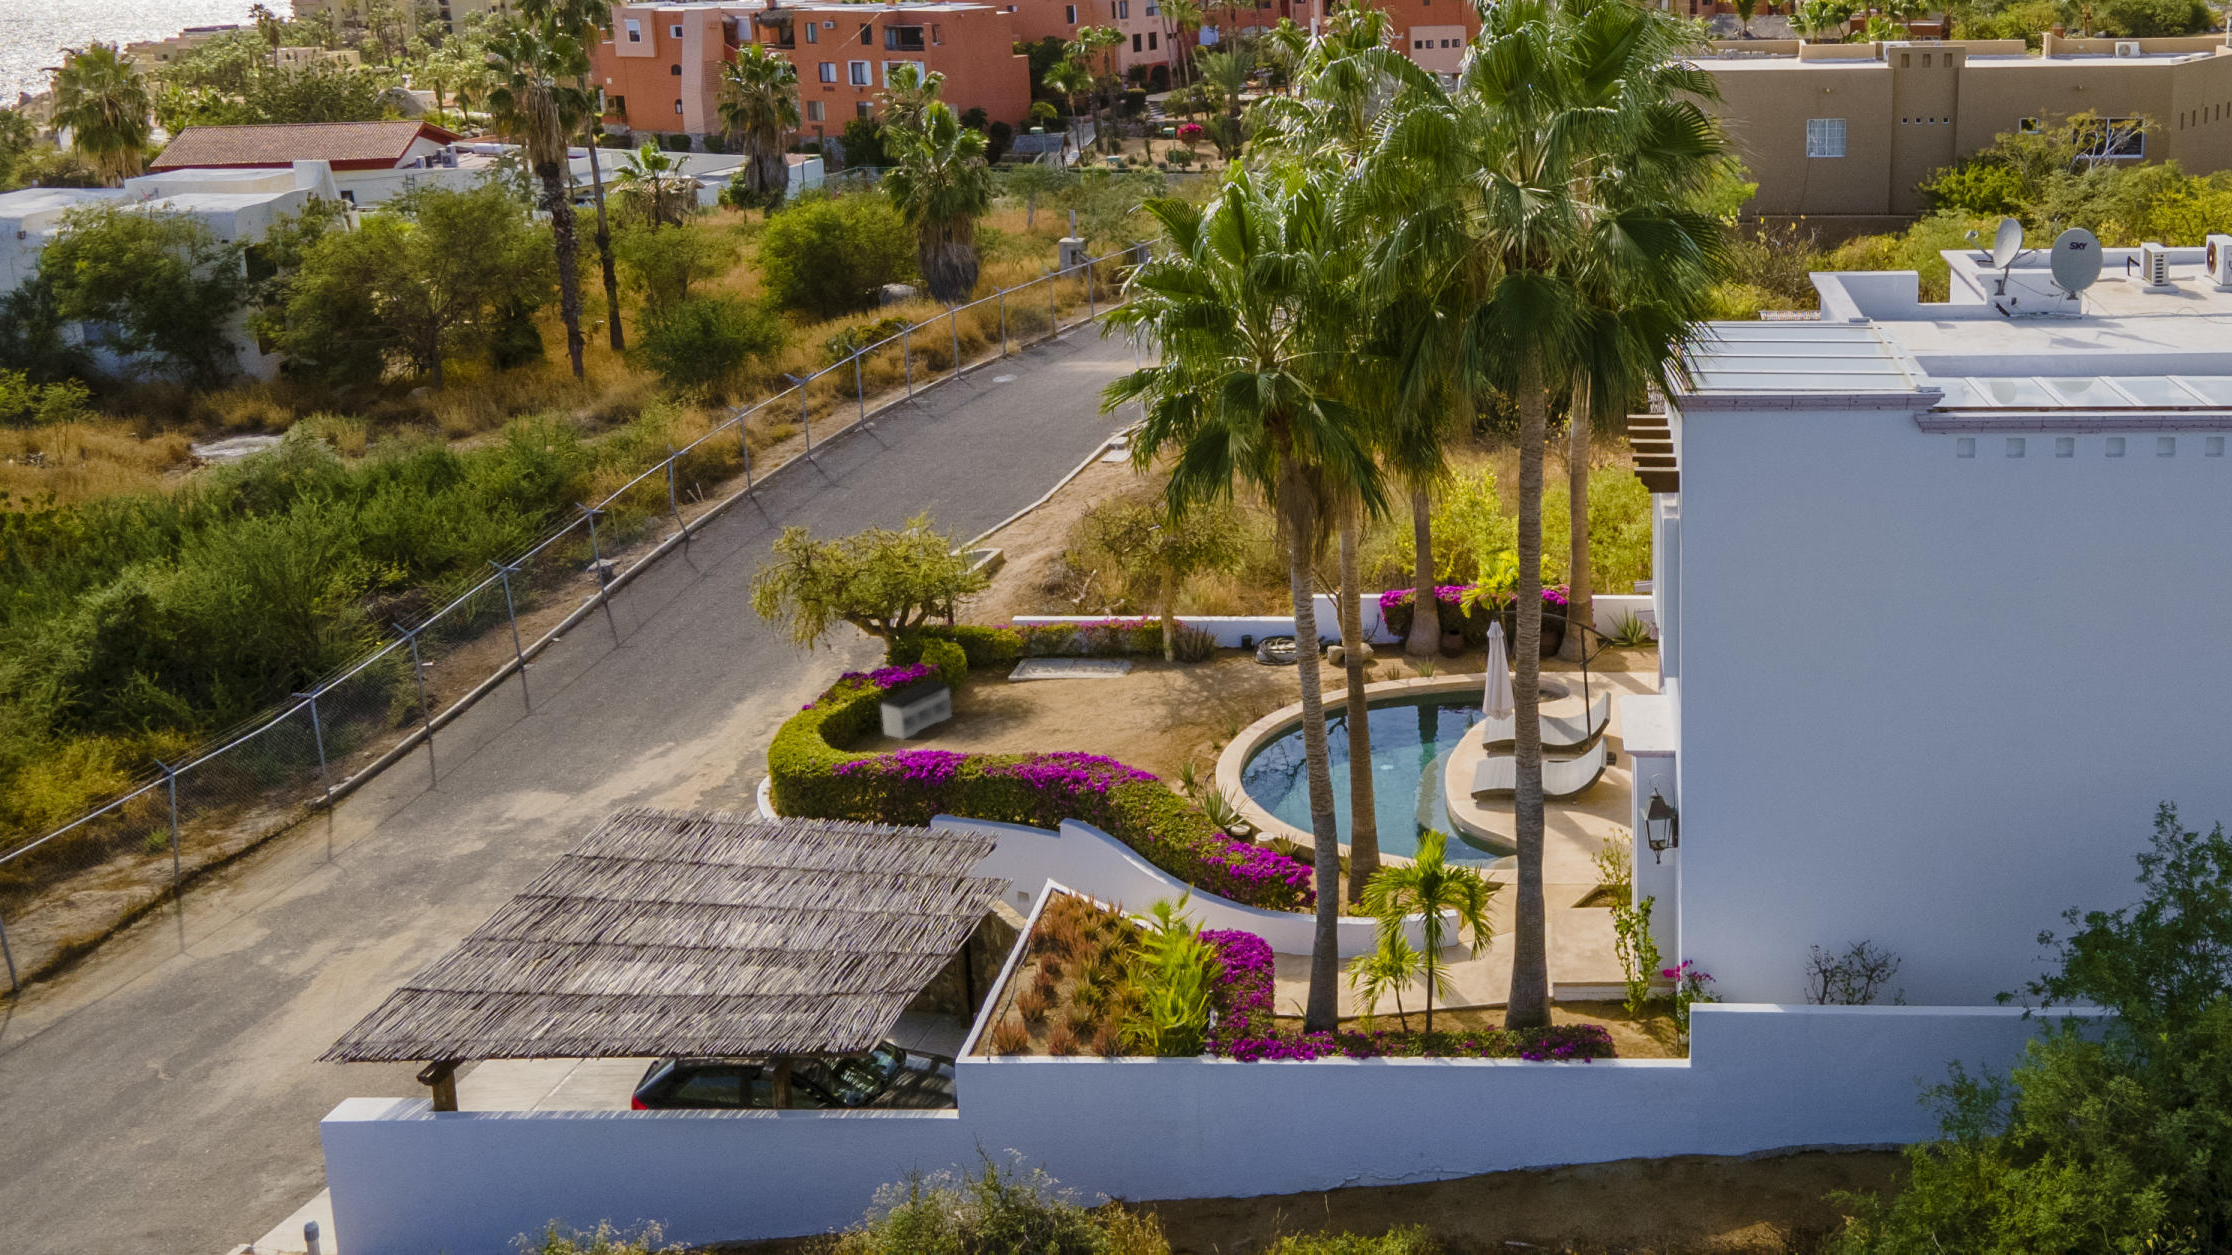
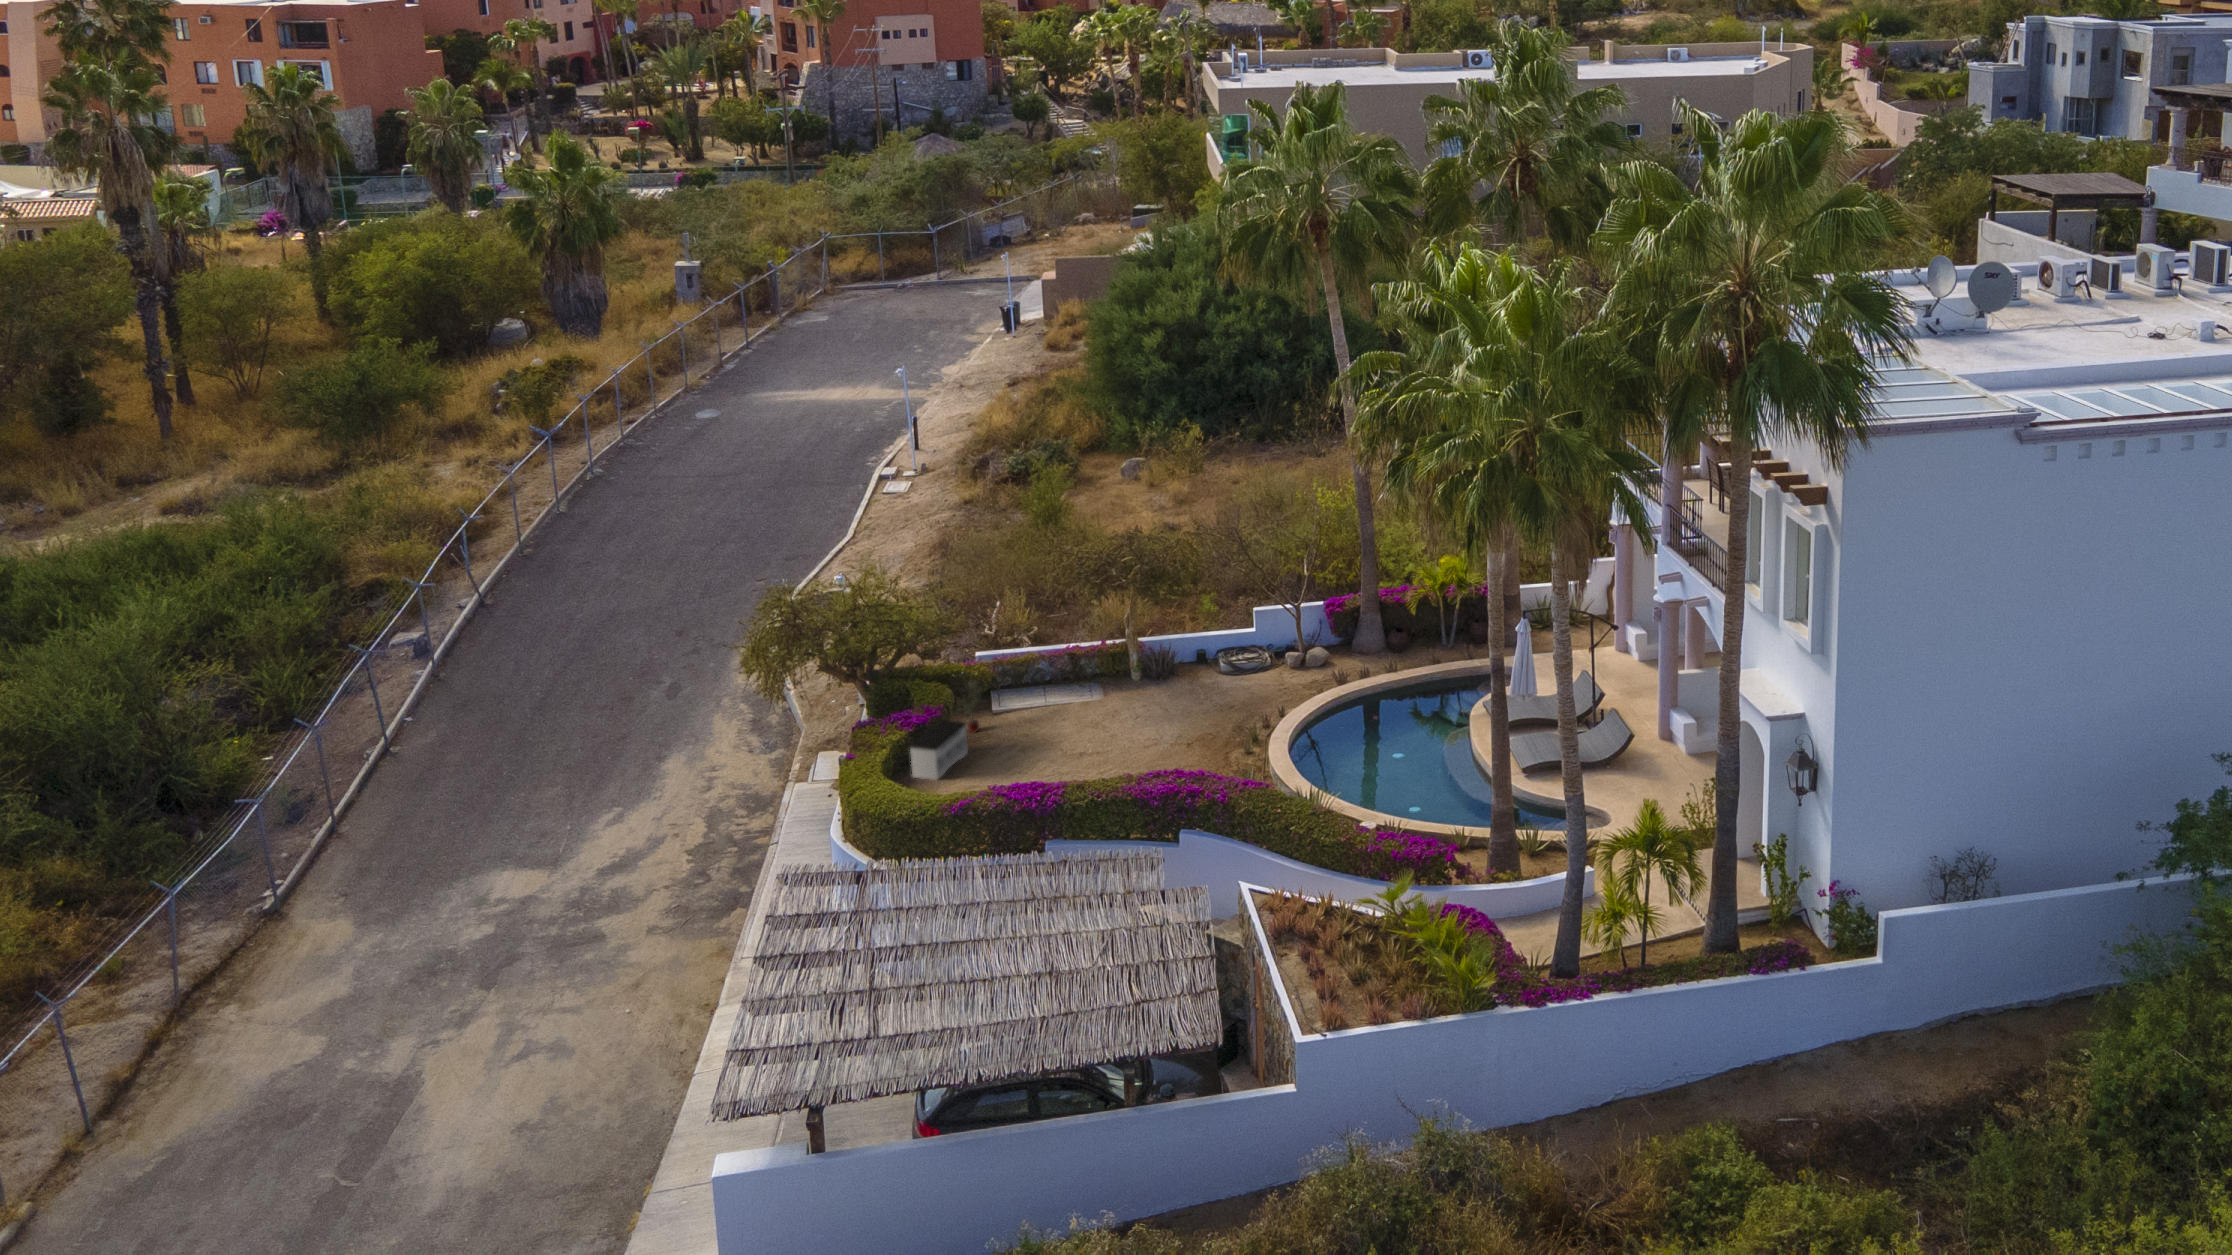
potted tree: none [955,643,987,698] -> present [956,681,982,732]

